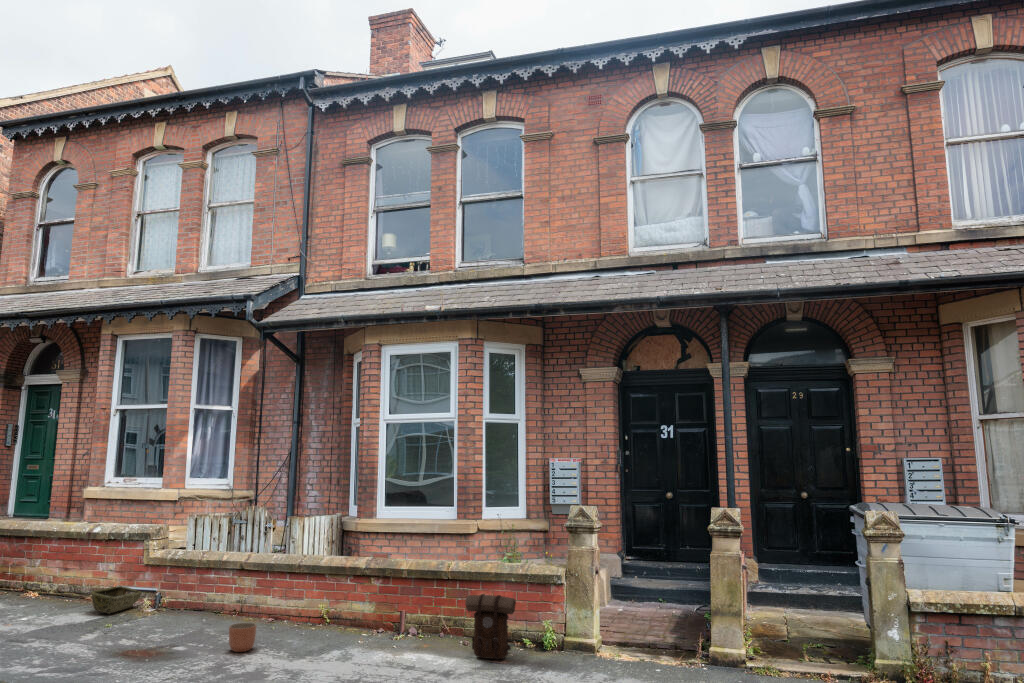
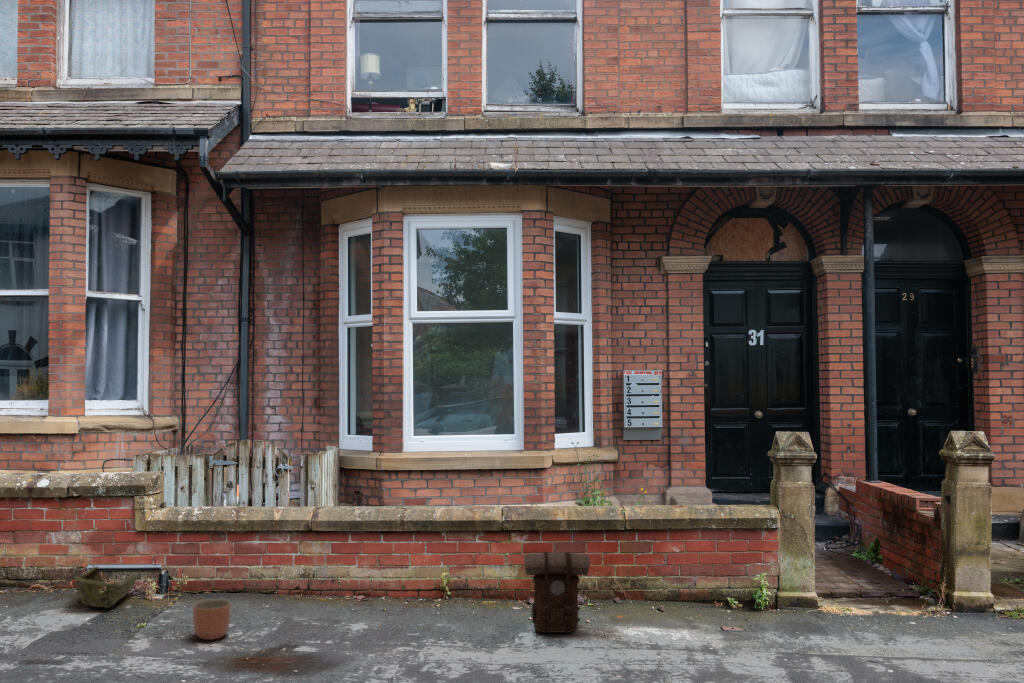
backpack: present [465,594,516,660] -> present [524,552,590,633]
planter: present [229,622,257,652] -> present [193,599,231,640]

